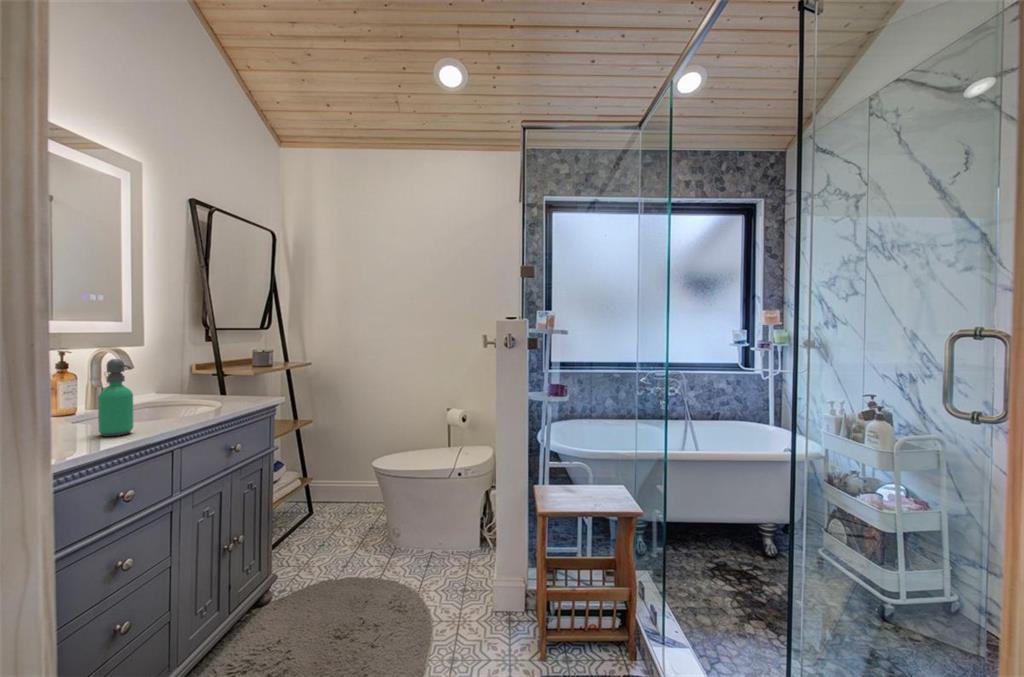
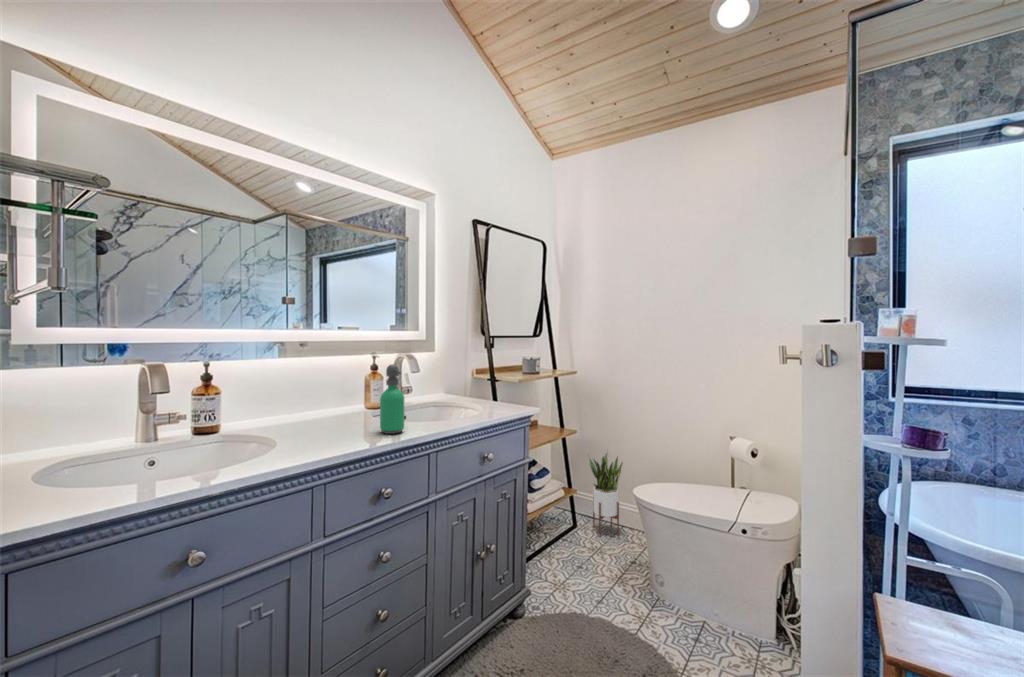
potted plant: none [324,434,361,516] -> present [587,449,623,536]

